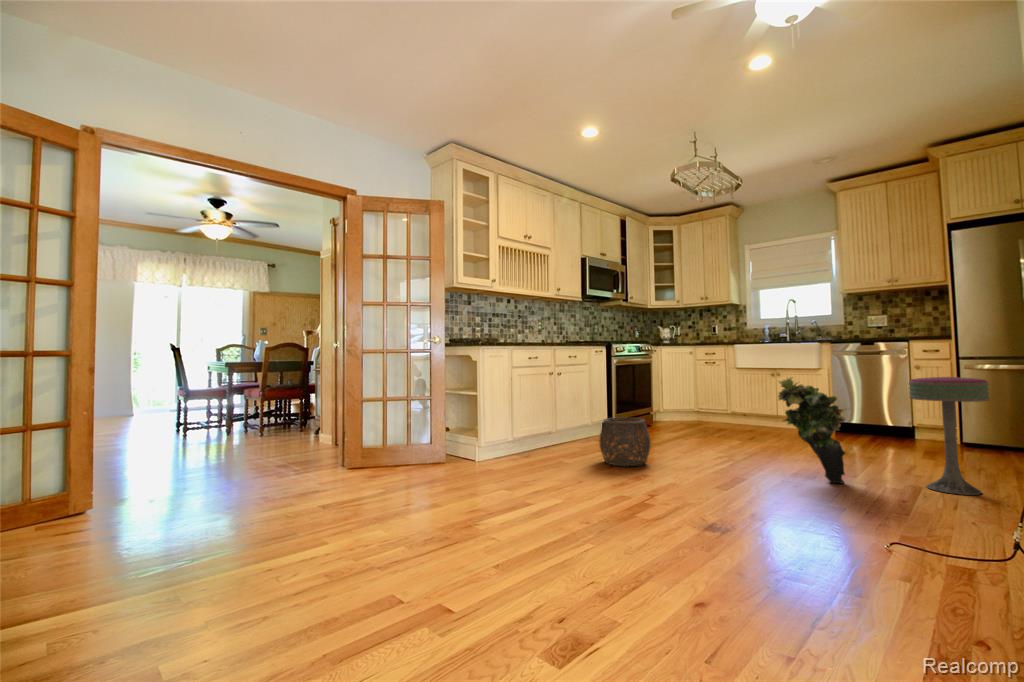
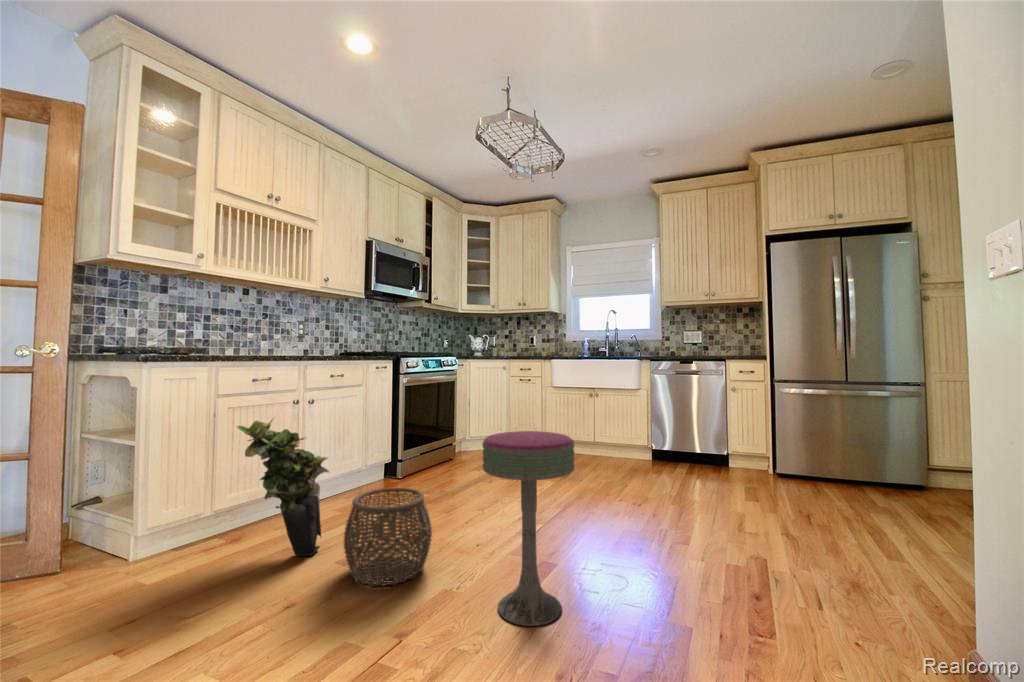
potted plant: present [778,377,849,483] -> present [237,419,329,556]
bar stool: present [909,377,990,495] -> present [482,431,575,626]

